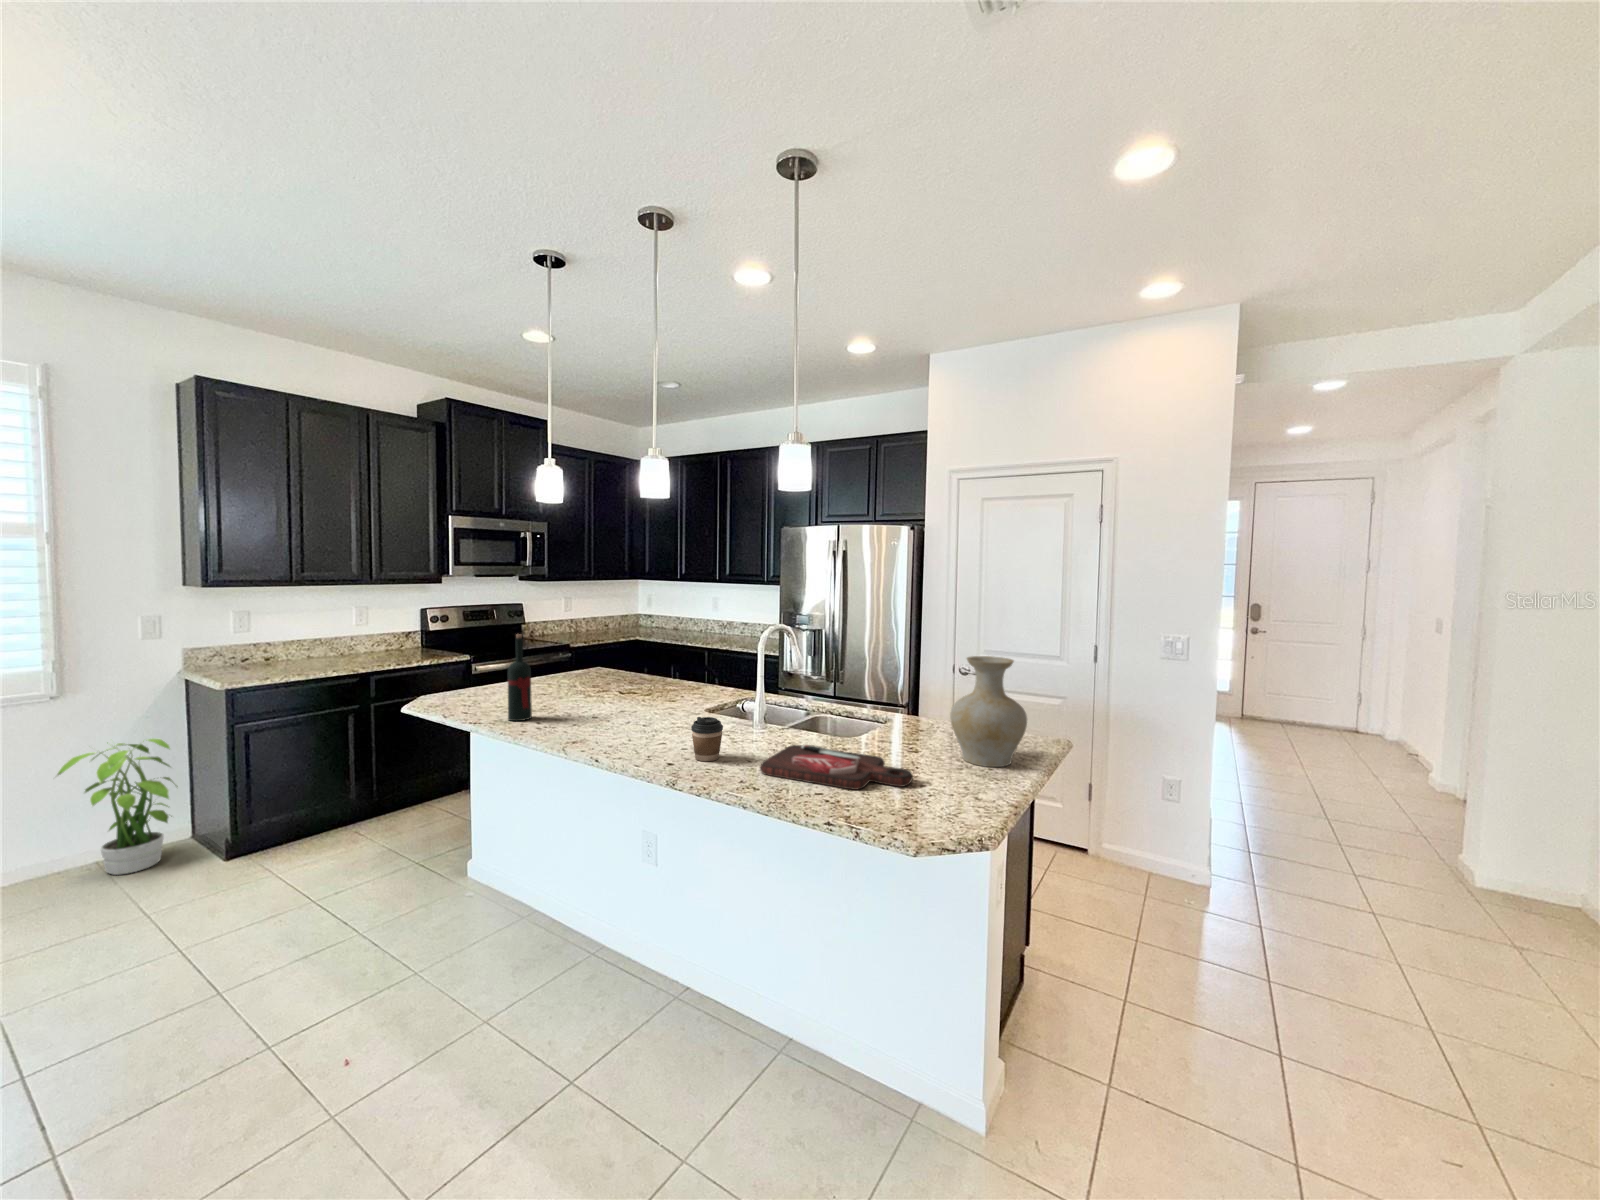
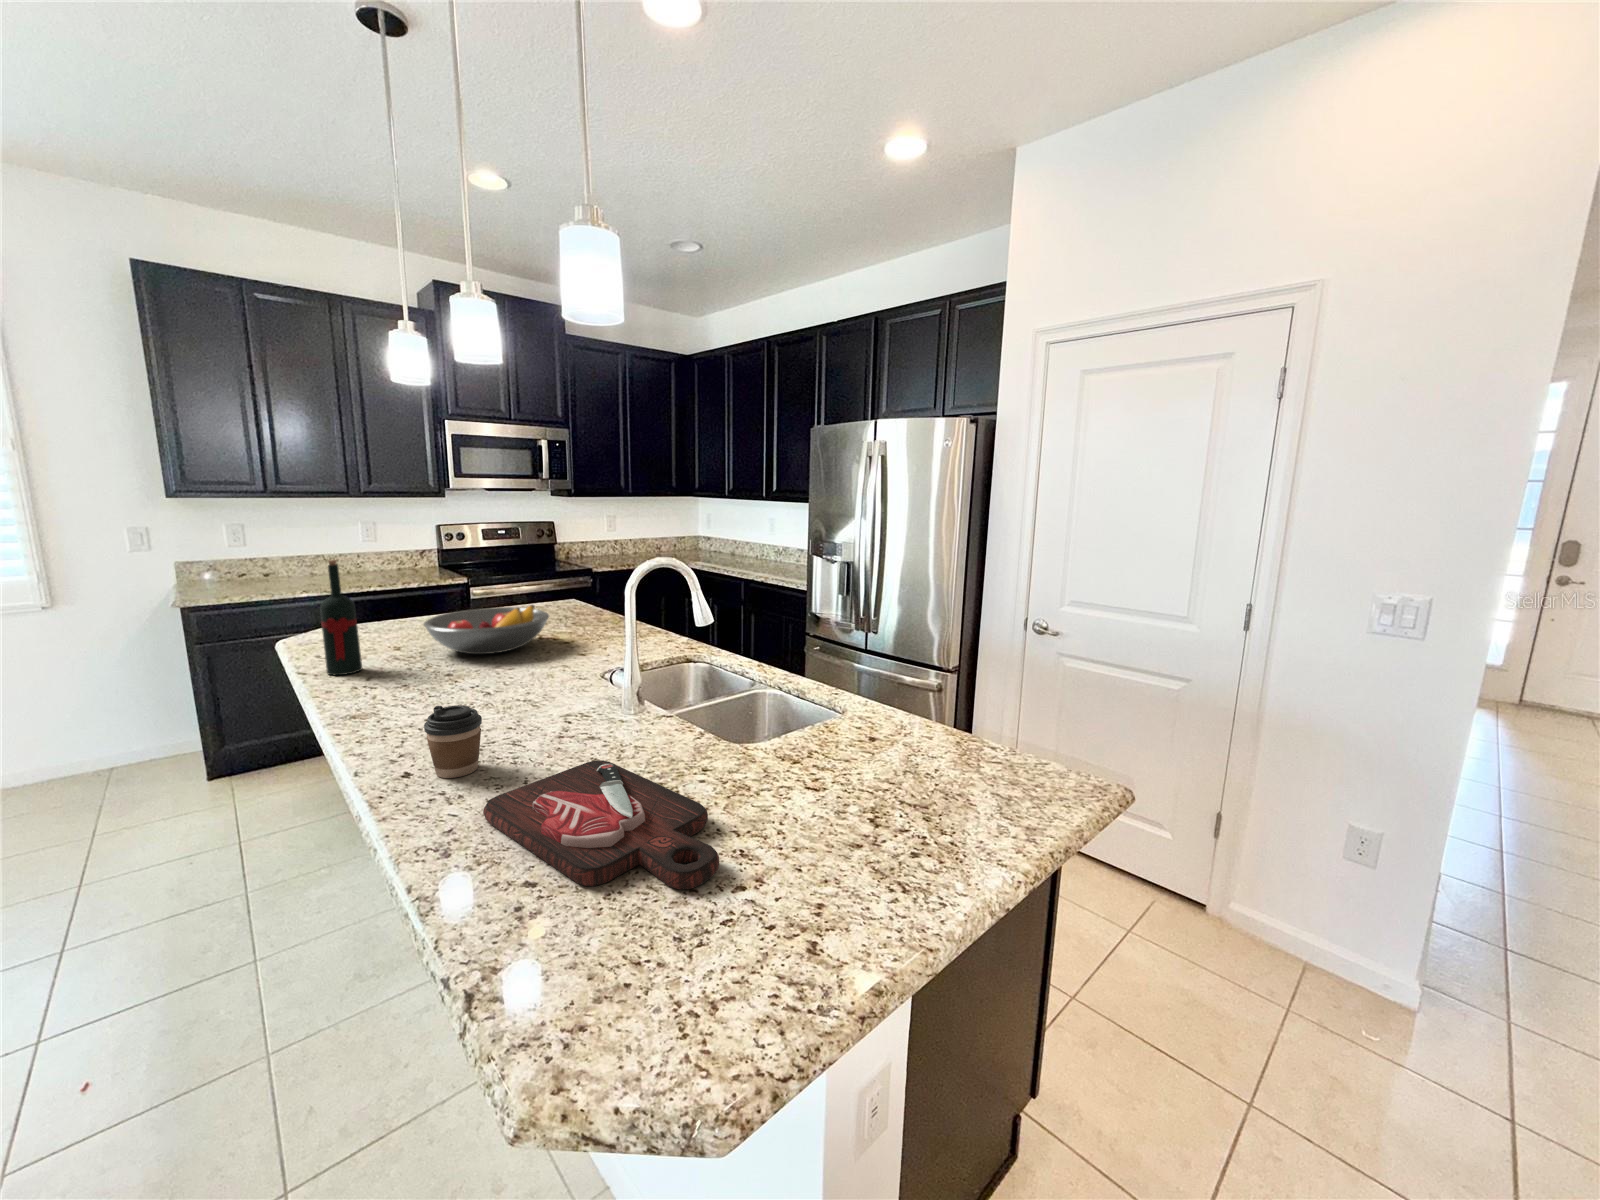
vase: present [950,656,1027,767] -> none [854,631,1000,851]
fruit bowl: none [557,666,646,704] -> present [424,605,549,654]
potted plant: present [56,739,178,875] -> none [42,652,175,785]

